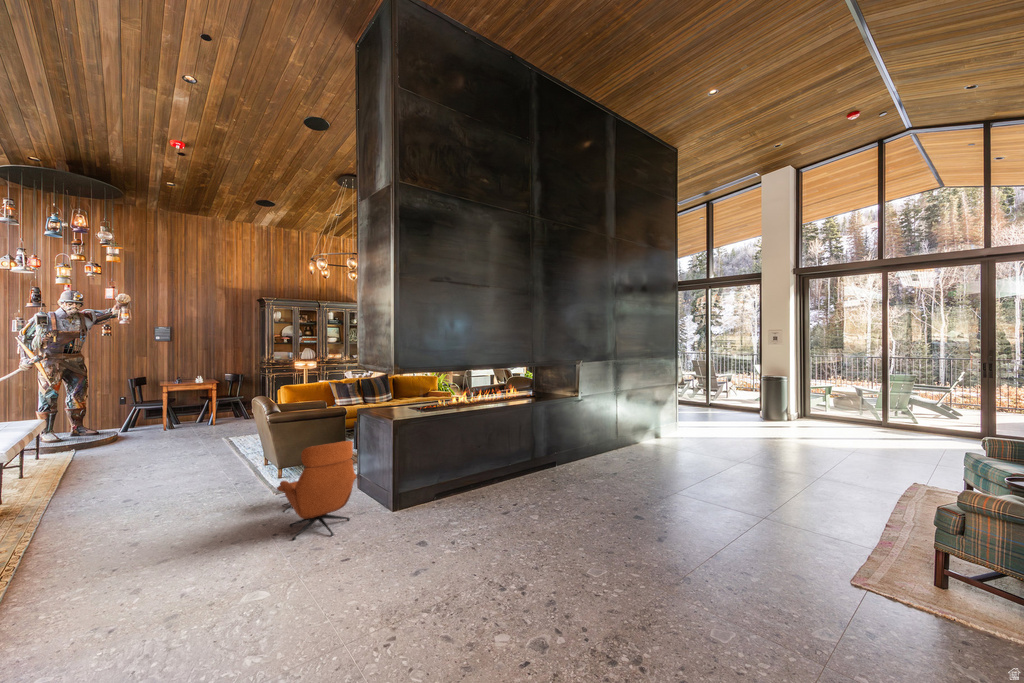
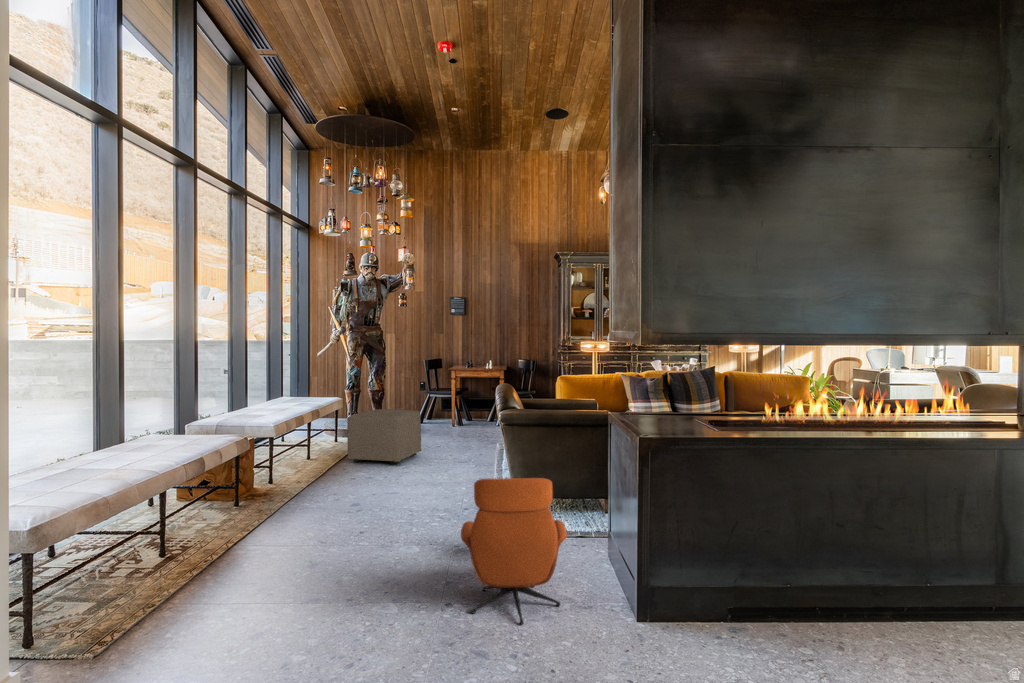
ottoman: none [75,421,156,472] -> present [347,409,421,464]

